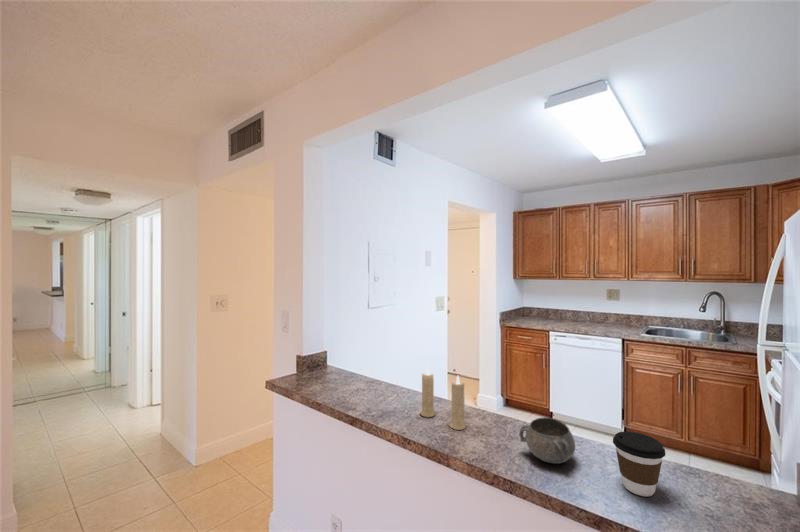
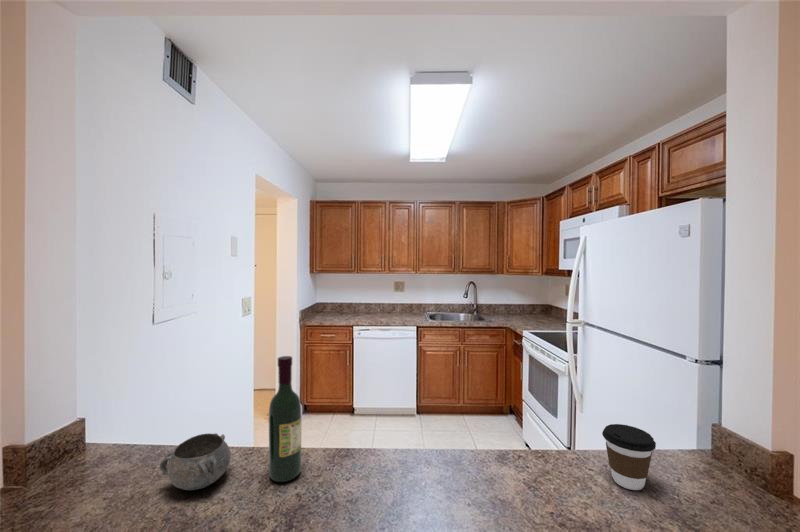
wine bottle: none [386,329,405,404] -> present [269,356,302,482]
candle: present [420,367,466,430] -> none [343,401,423,489]
decorative bowl: present [519,417,575,464] -> present [159,433,231,490]

